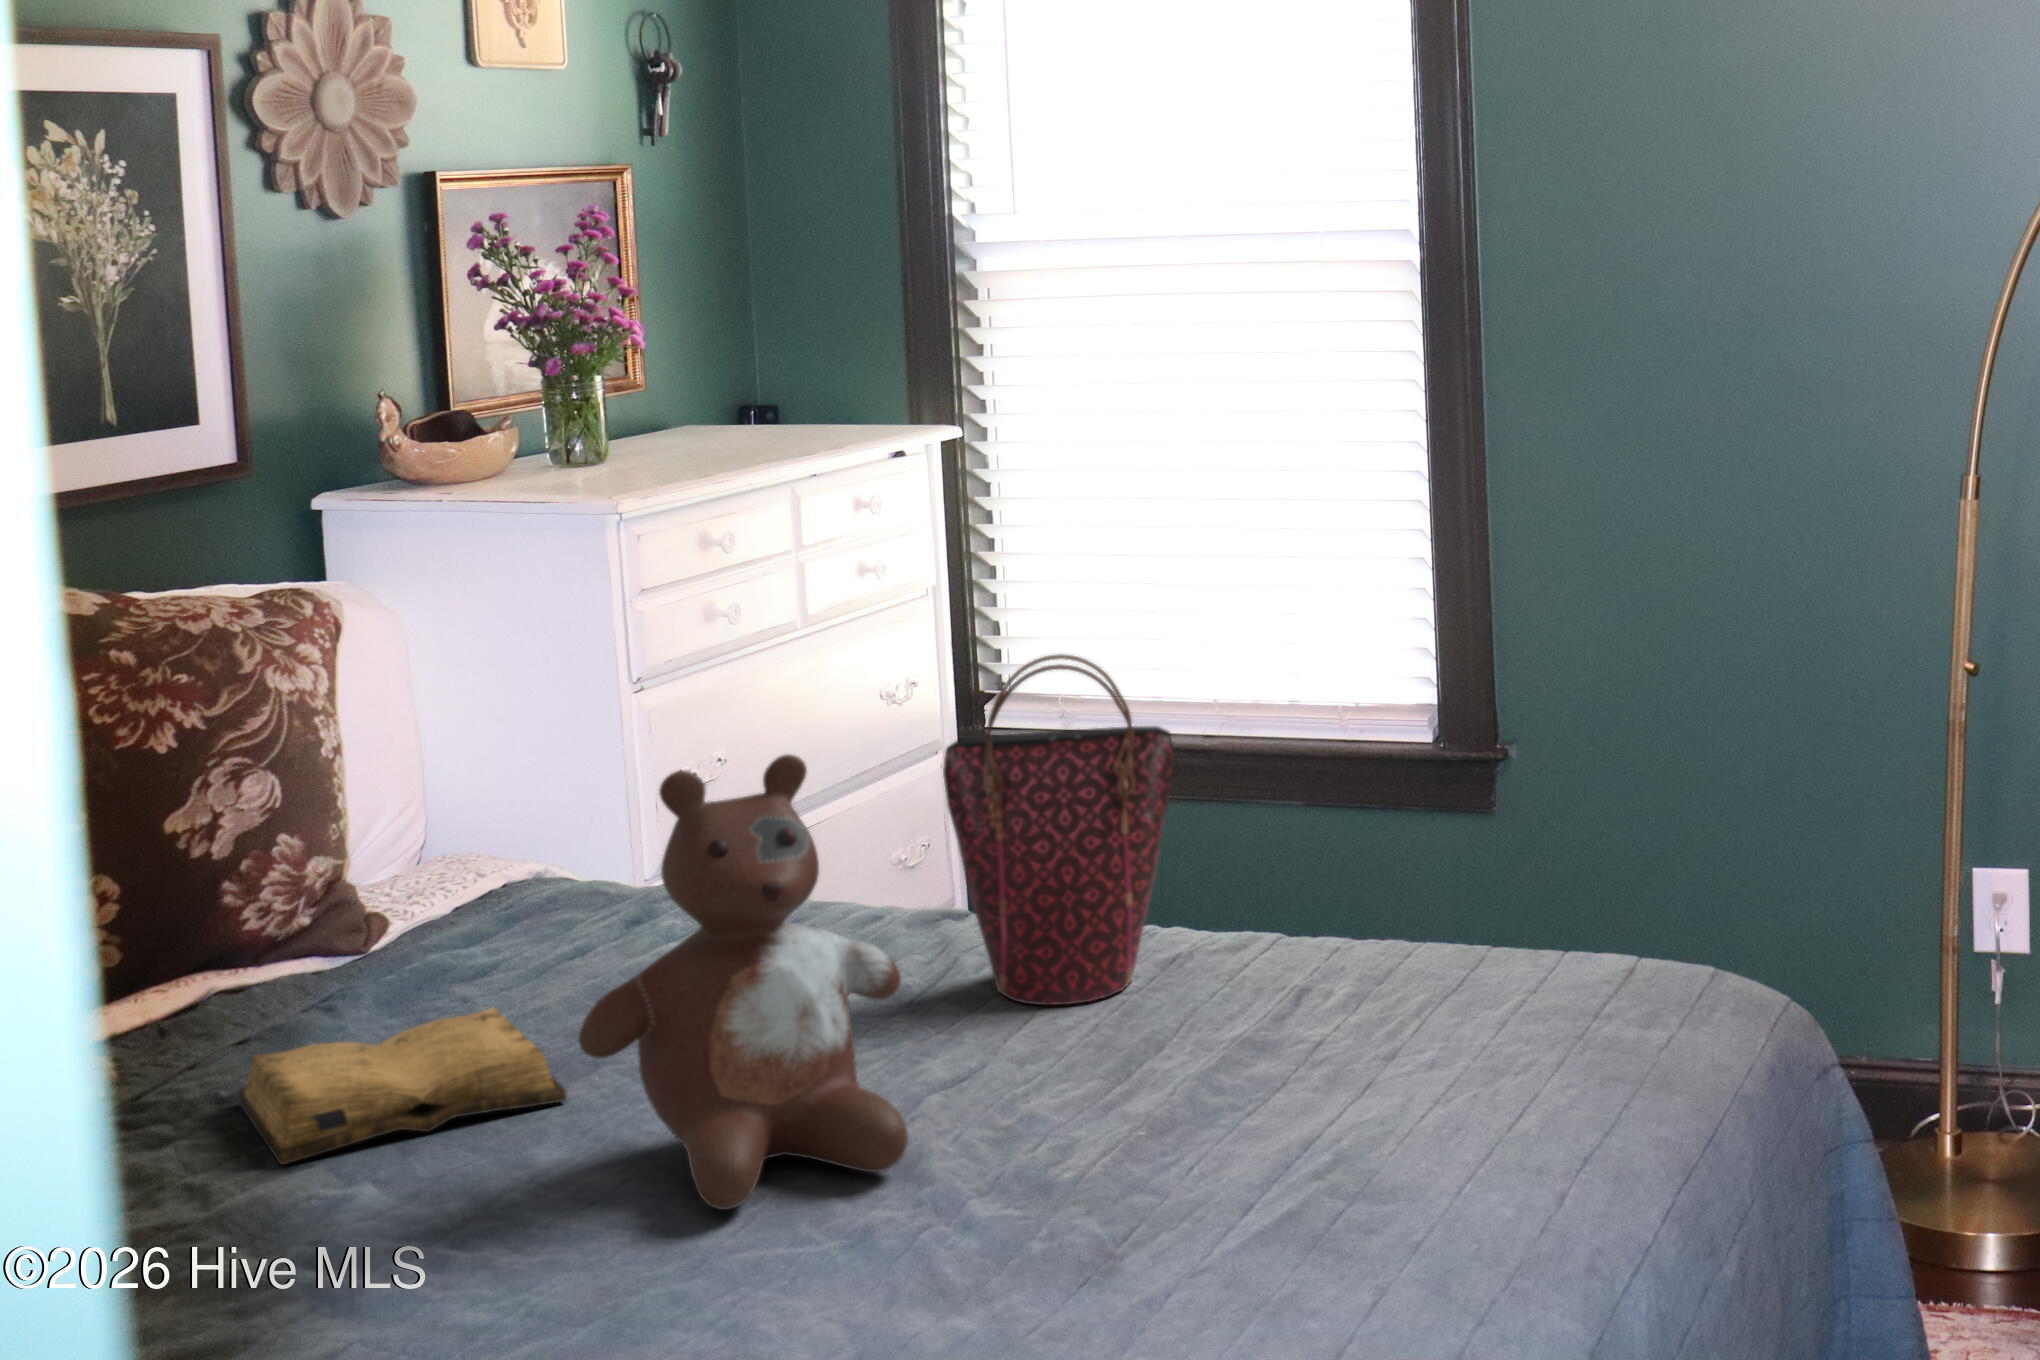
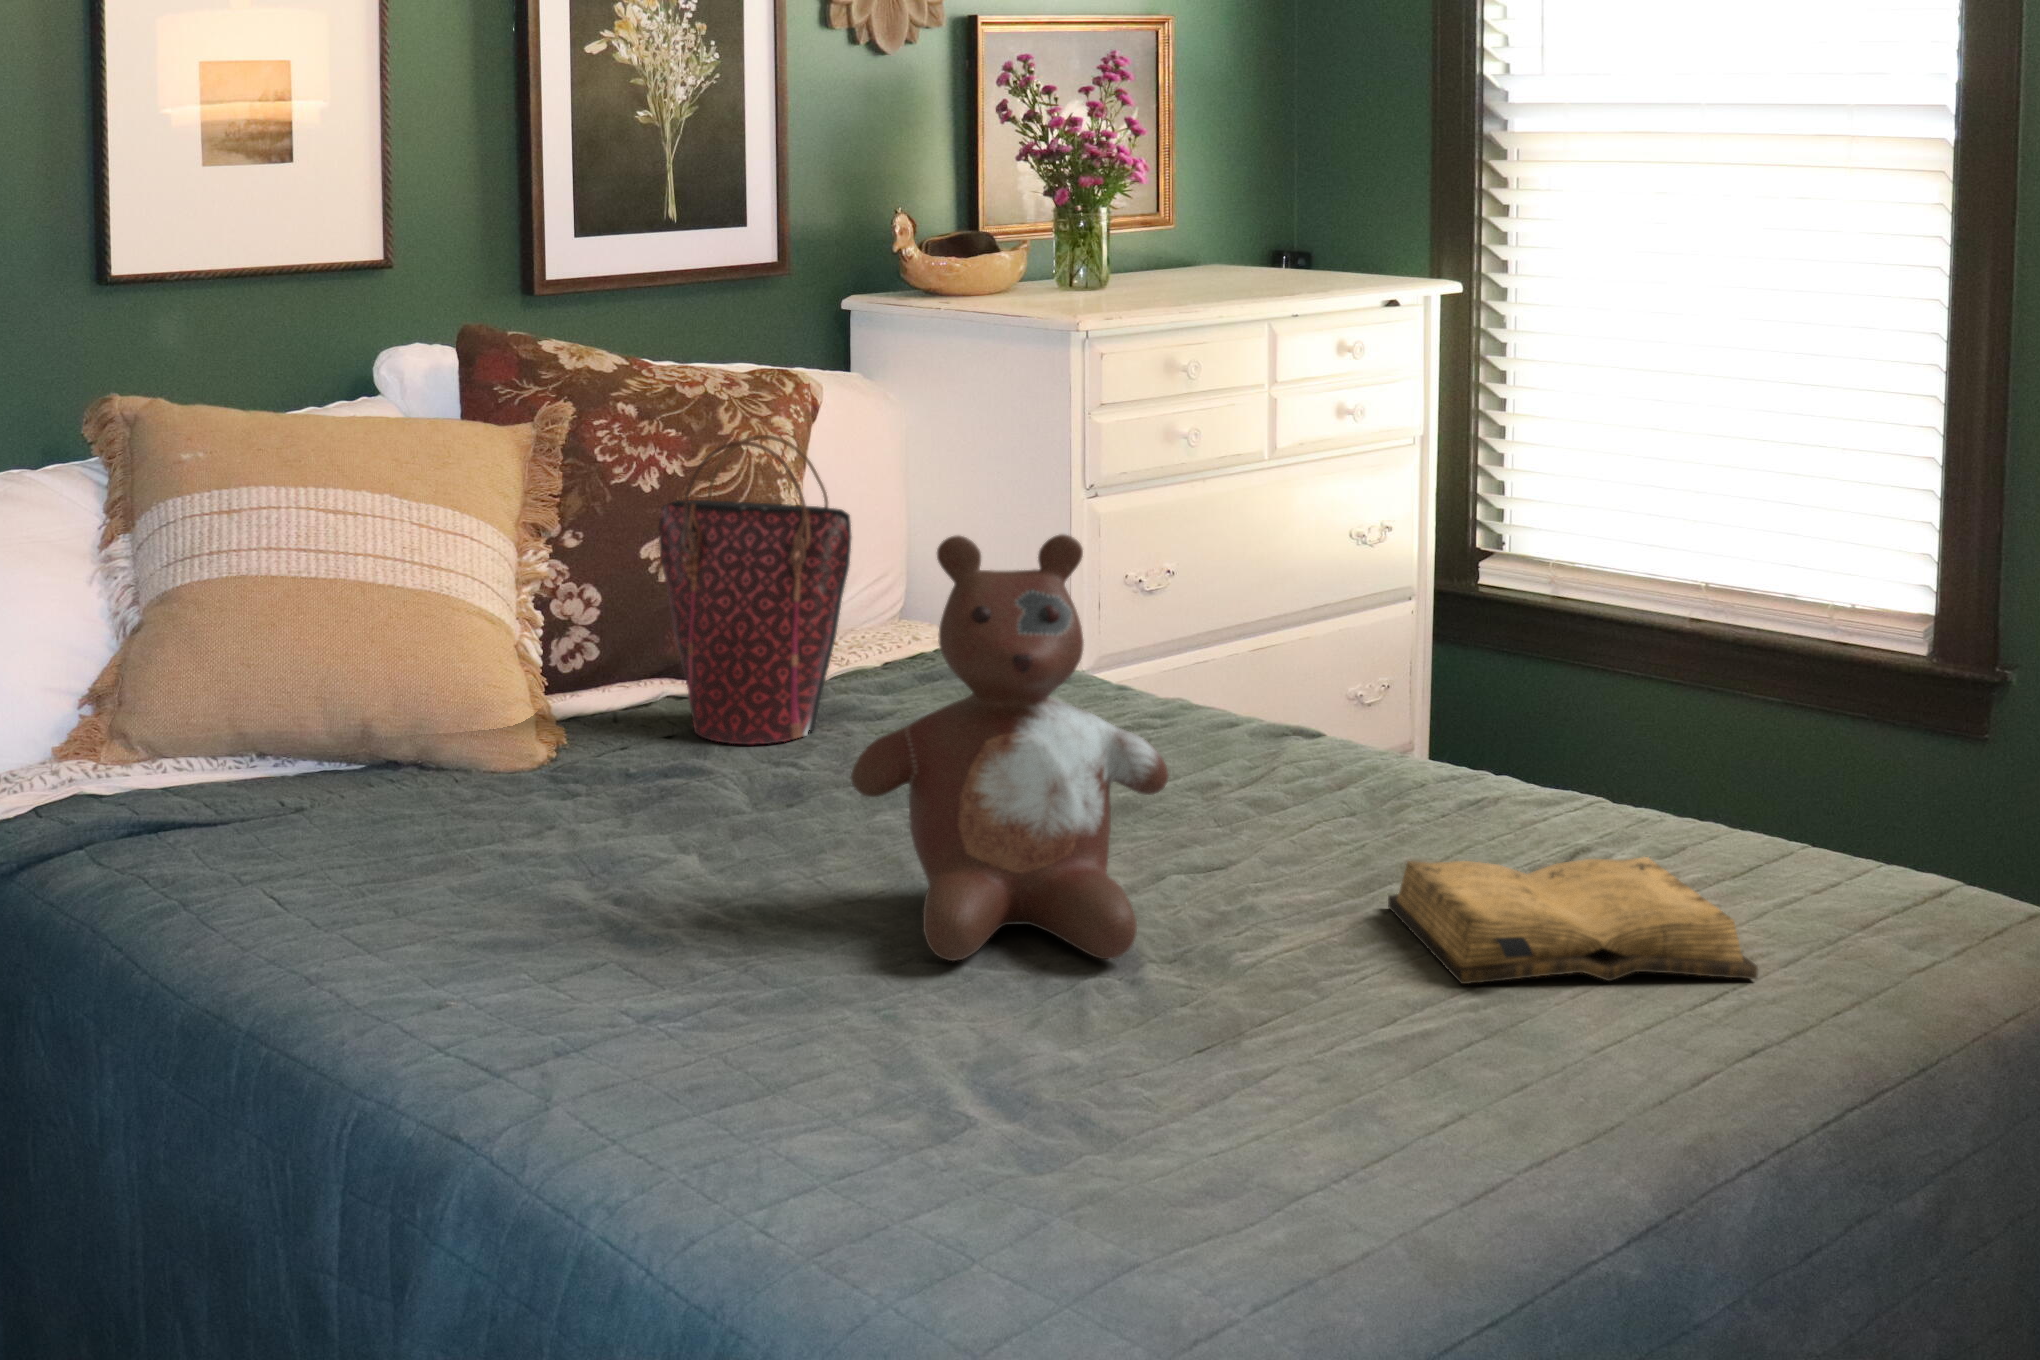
handbag: present [943,654,1173,1005] -> present [659,435,851,744]
diary: present [238,1007,567,1165] -> present [1388,857,1758,984]

